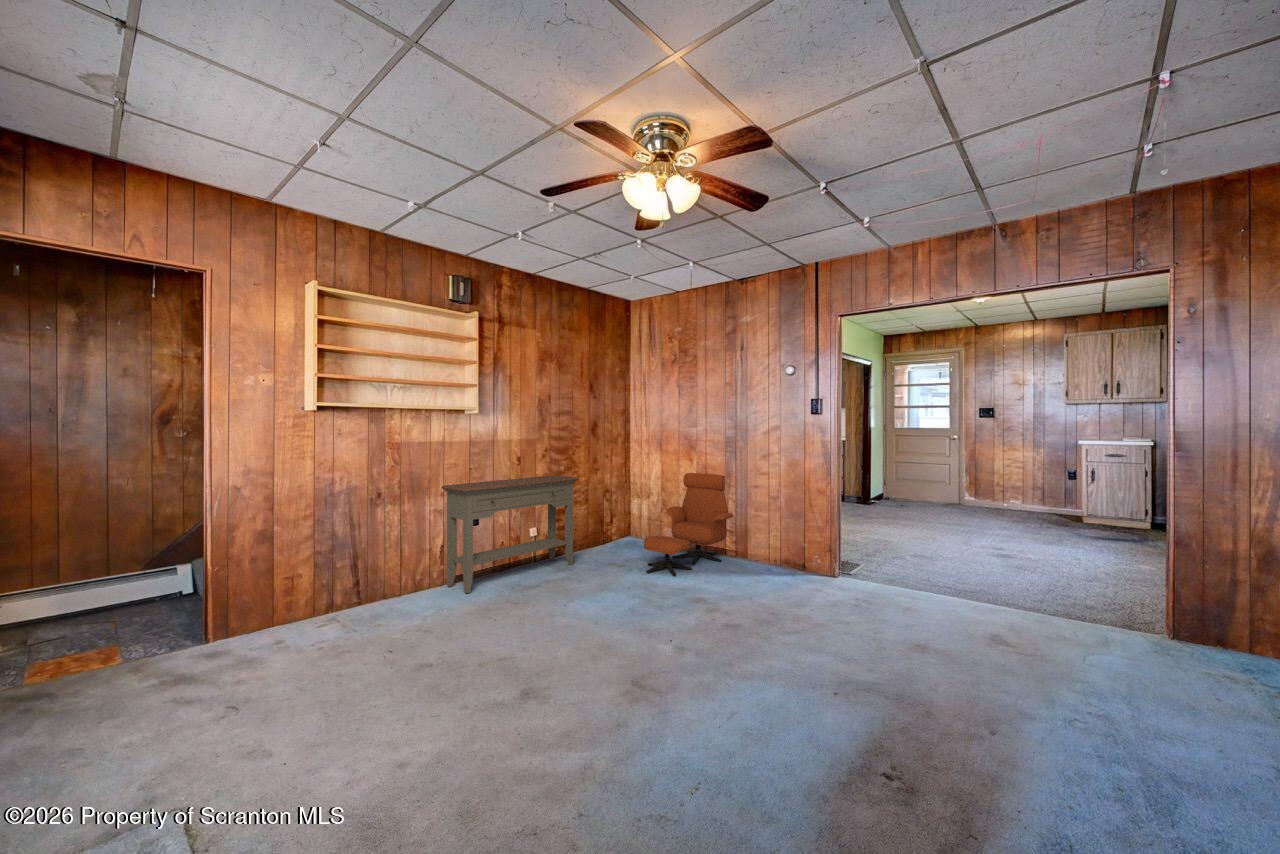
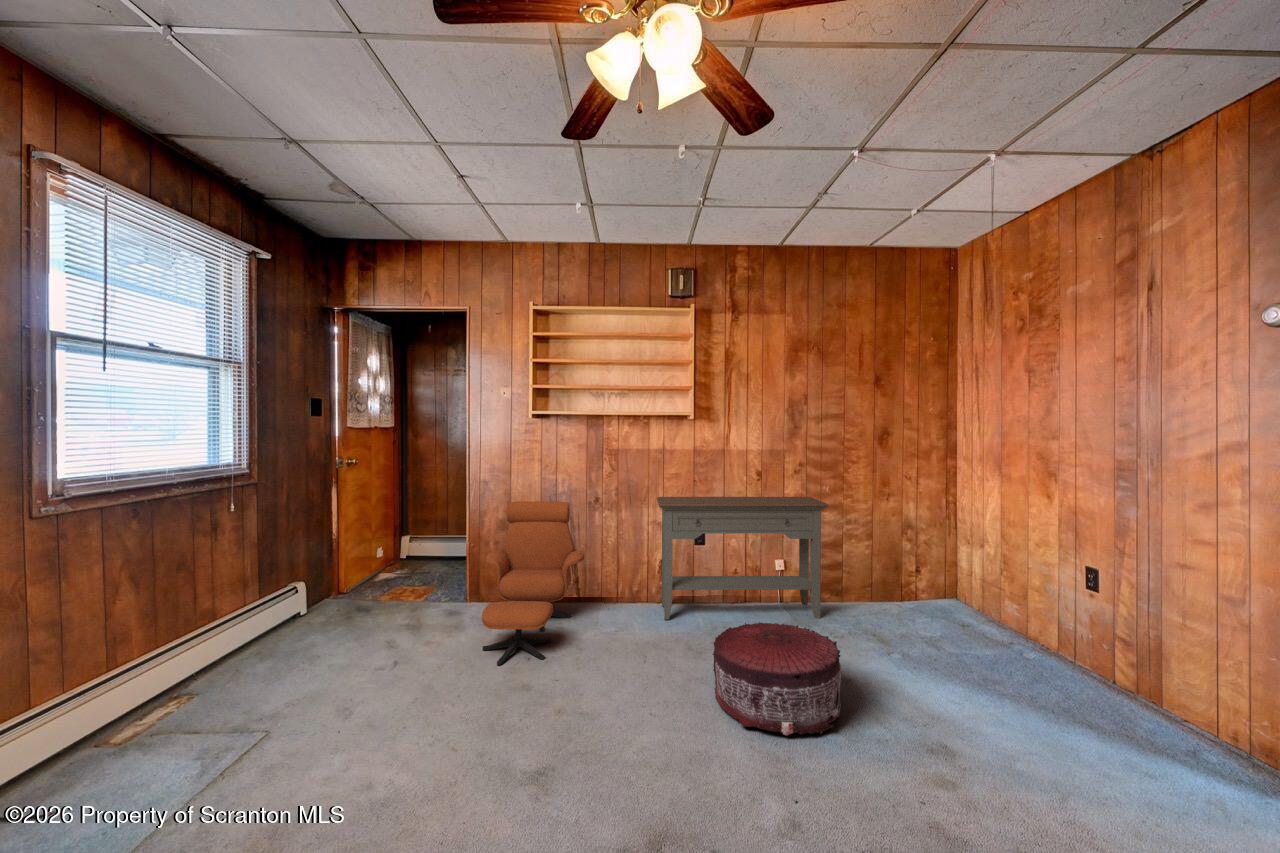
lounge chair: present [644,473,733,576] -> present [482,501,585,665]
pouf: none [565,557,656,624] -> present [713,622,841,735]

